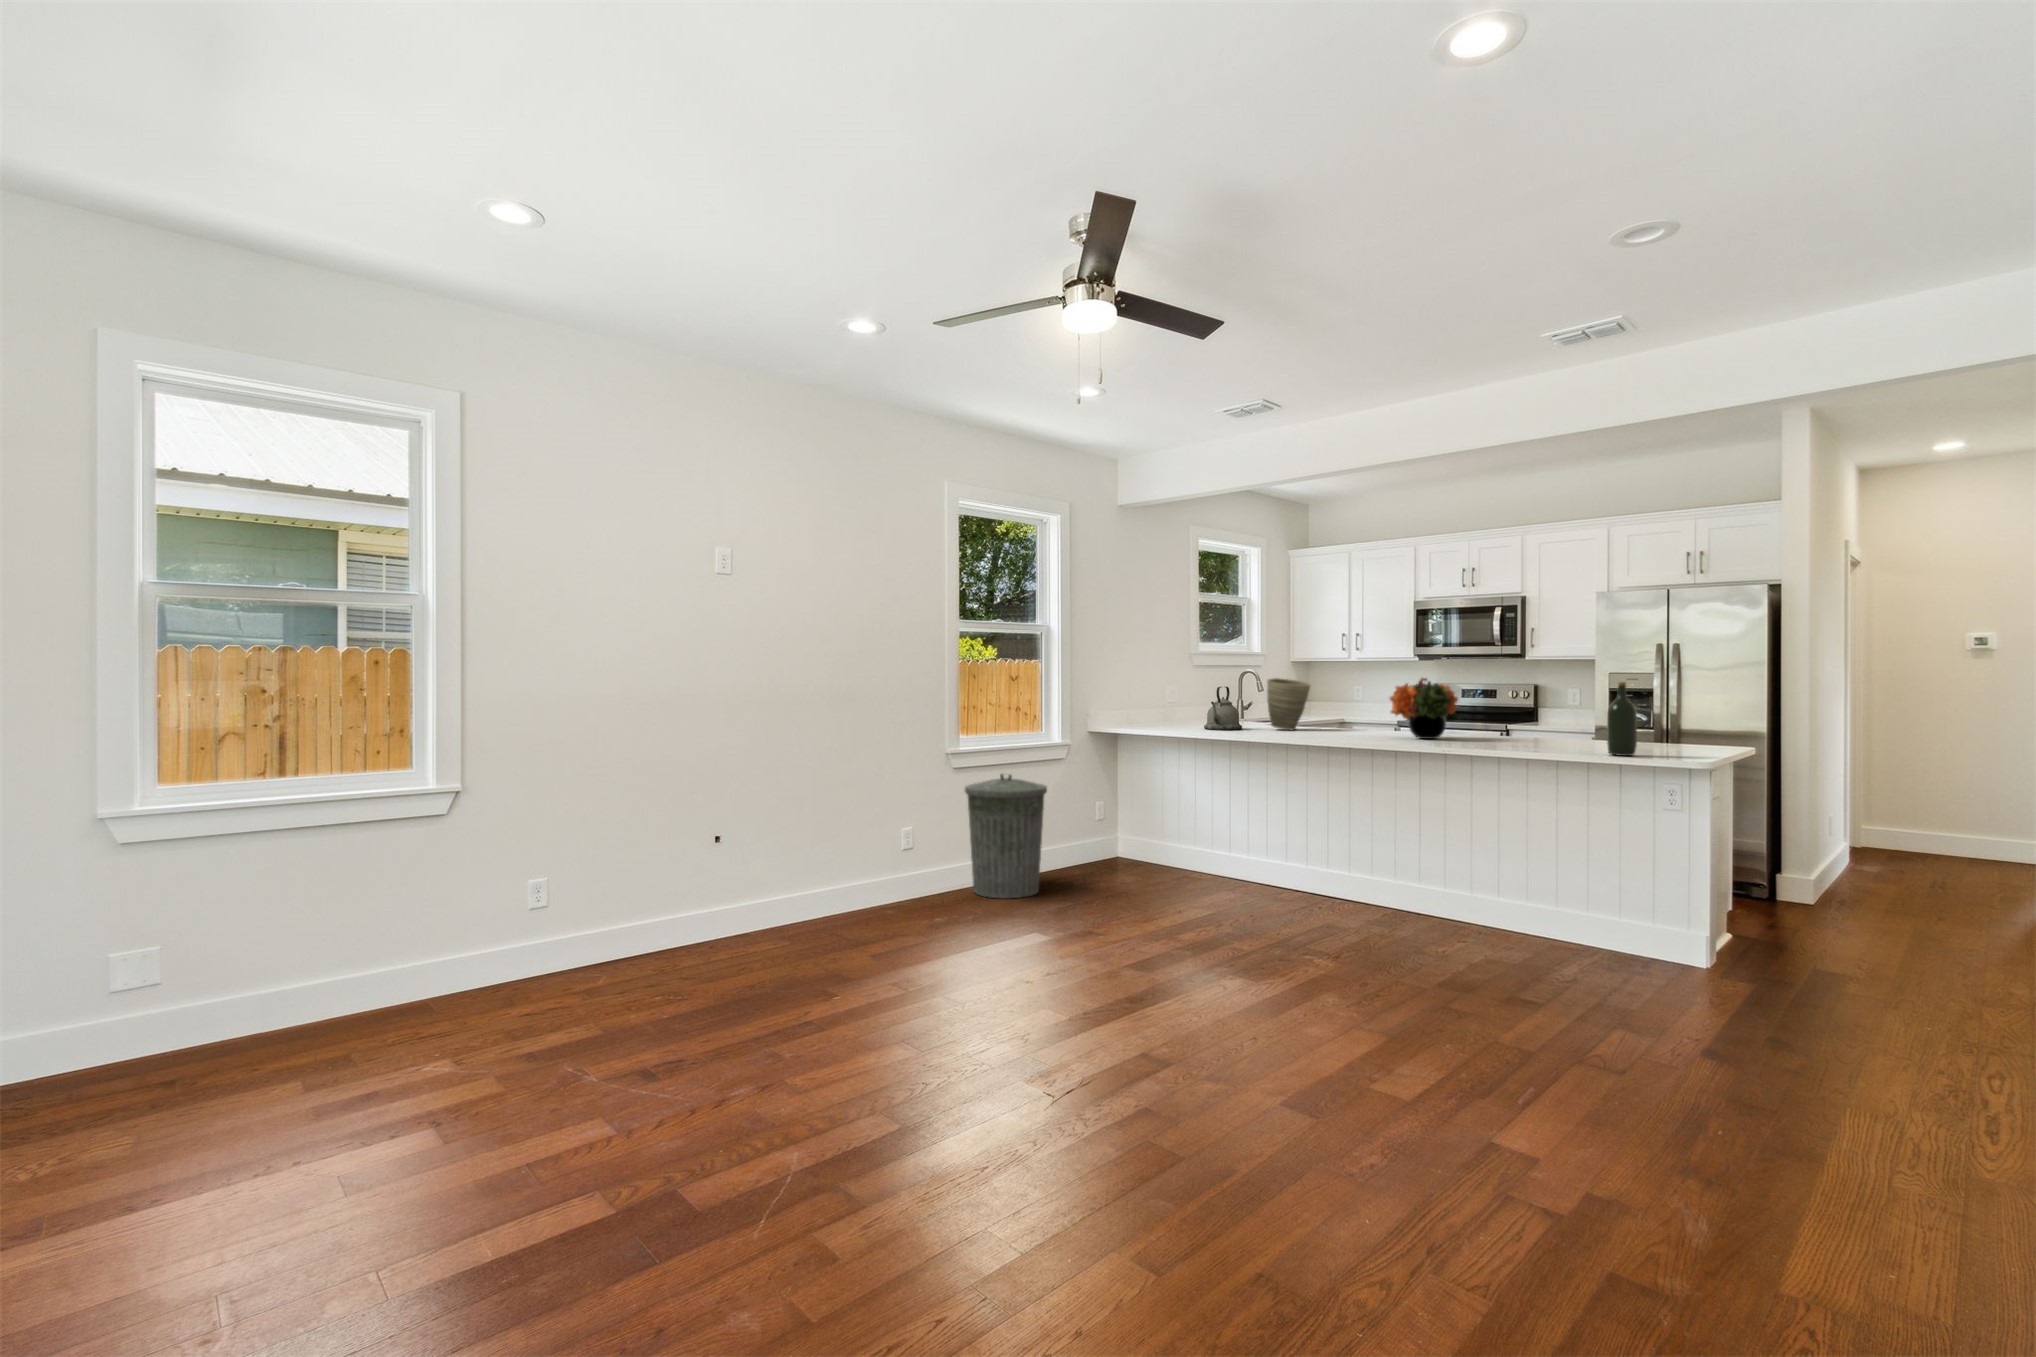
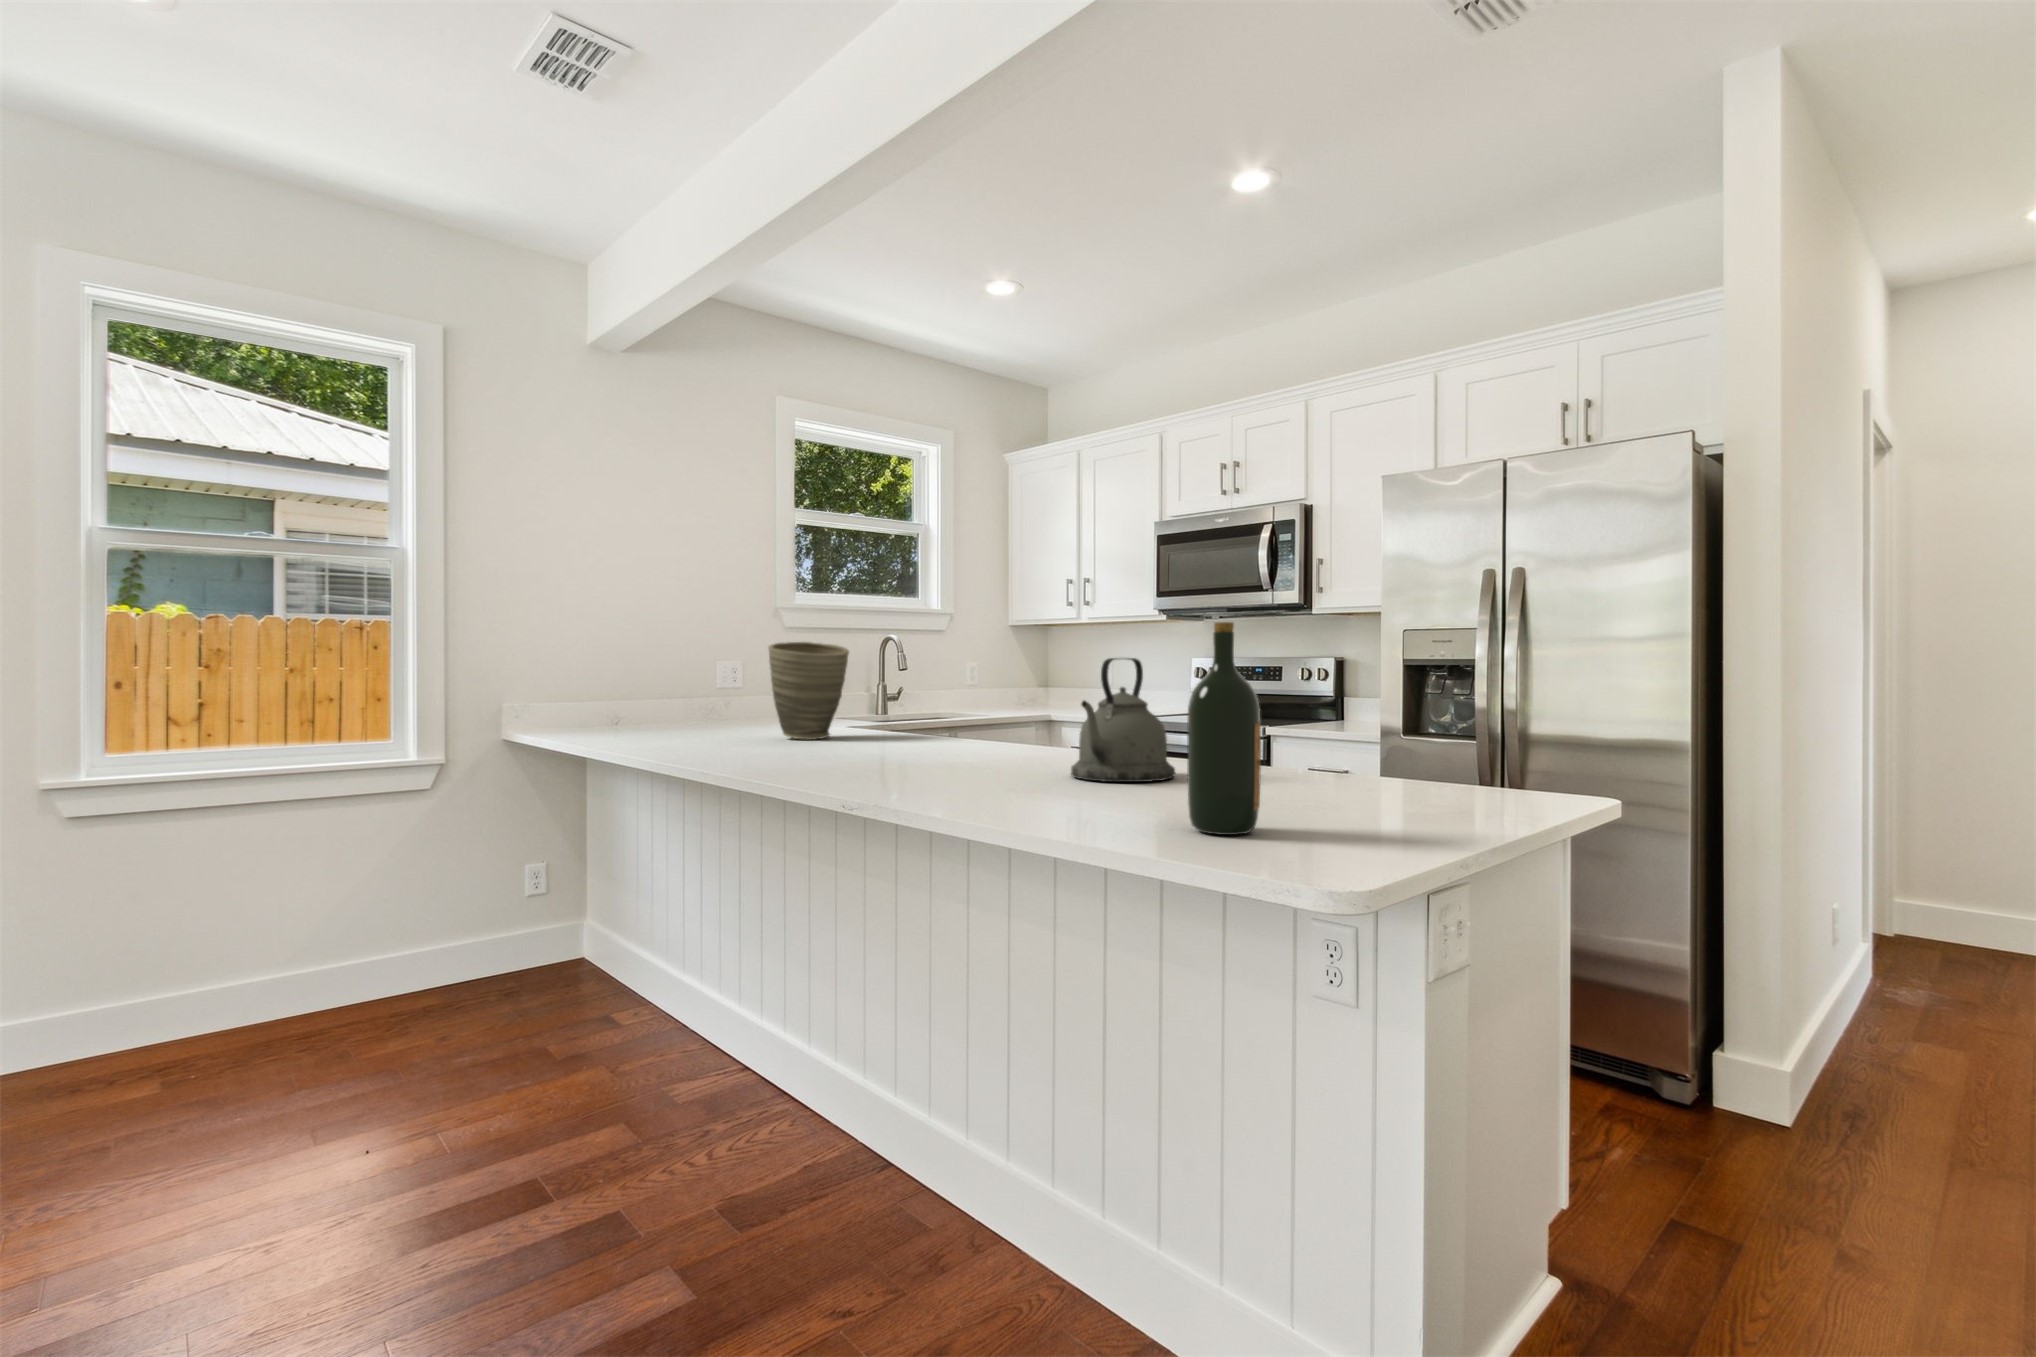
flower arrangement: present [1390,678,1458,739] -> none [888,632,1033,764]
kettle: present [1204,687,1242,730] -> present [1071,658,1175,782]
trash can: present [965,774,1047,898] -> none [96,828,309,1087]

